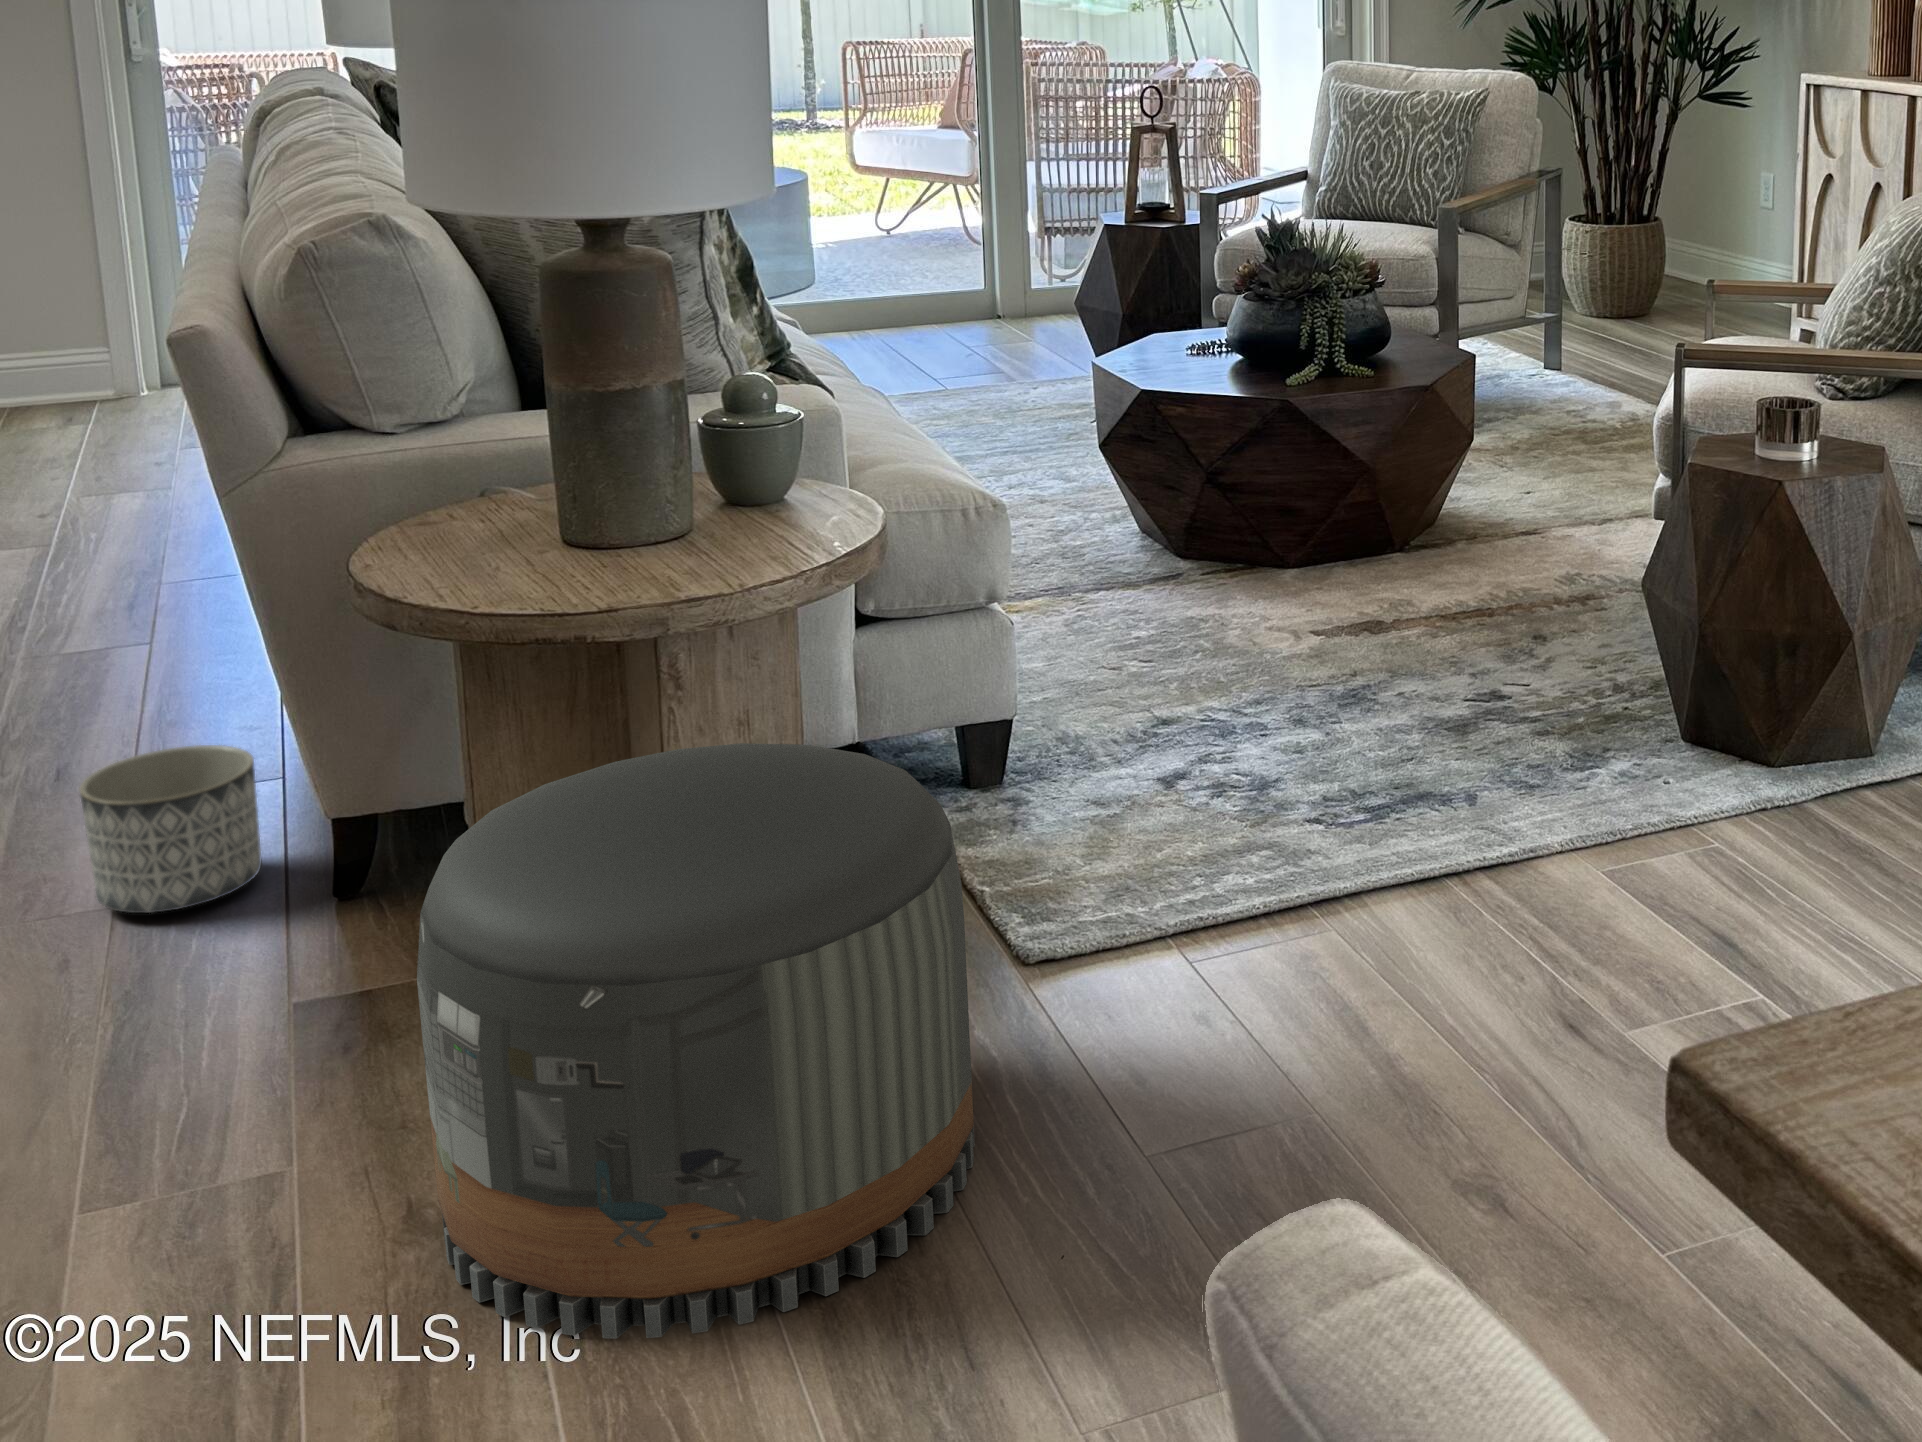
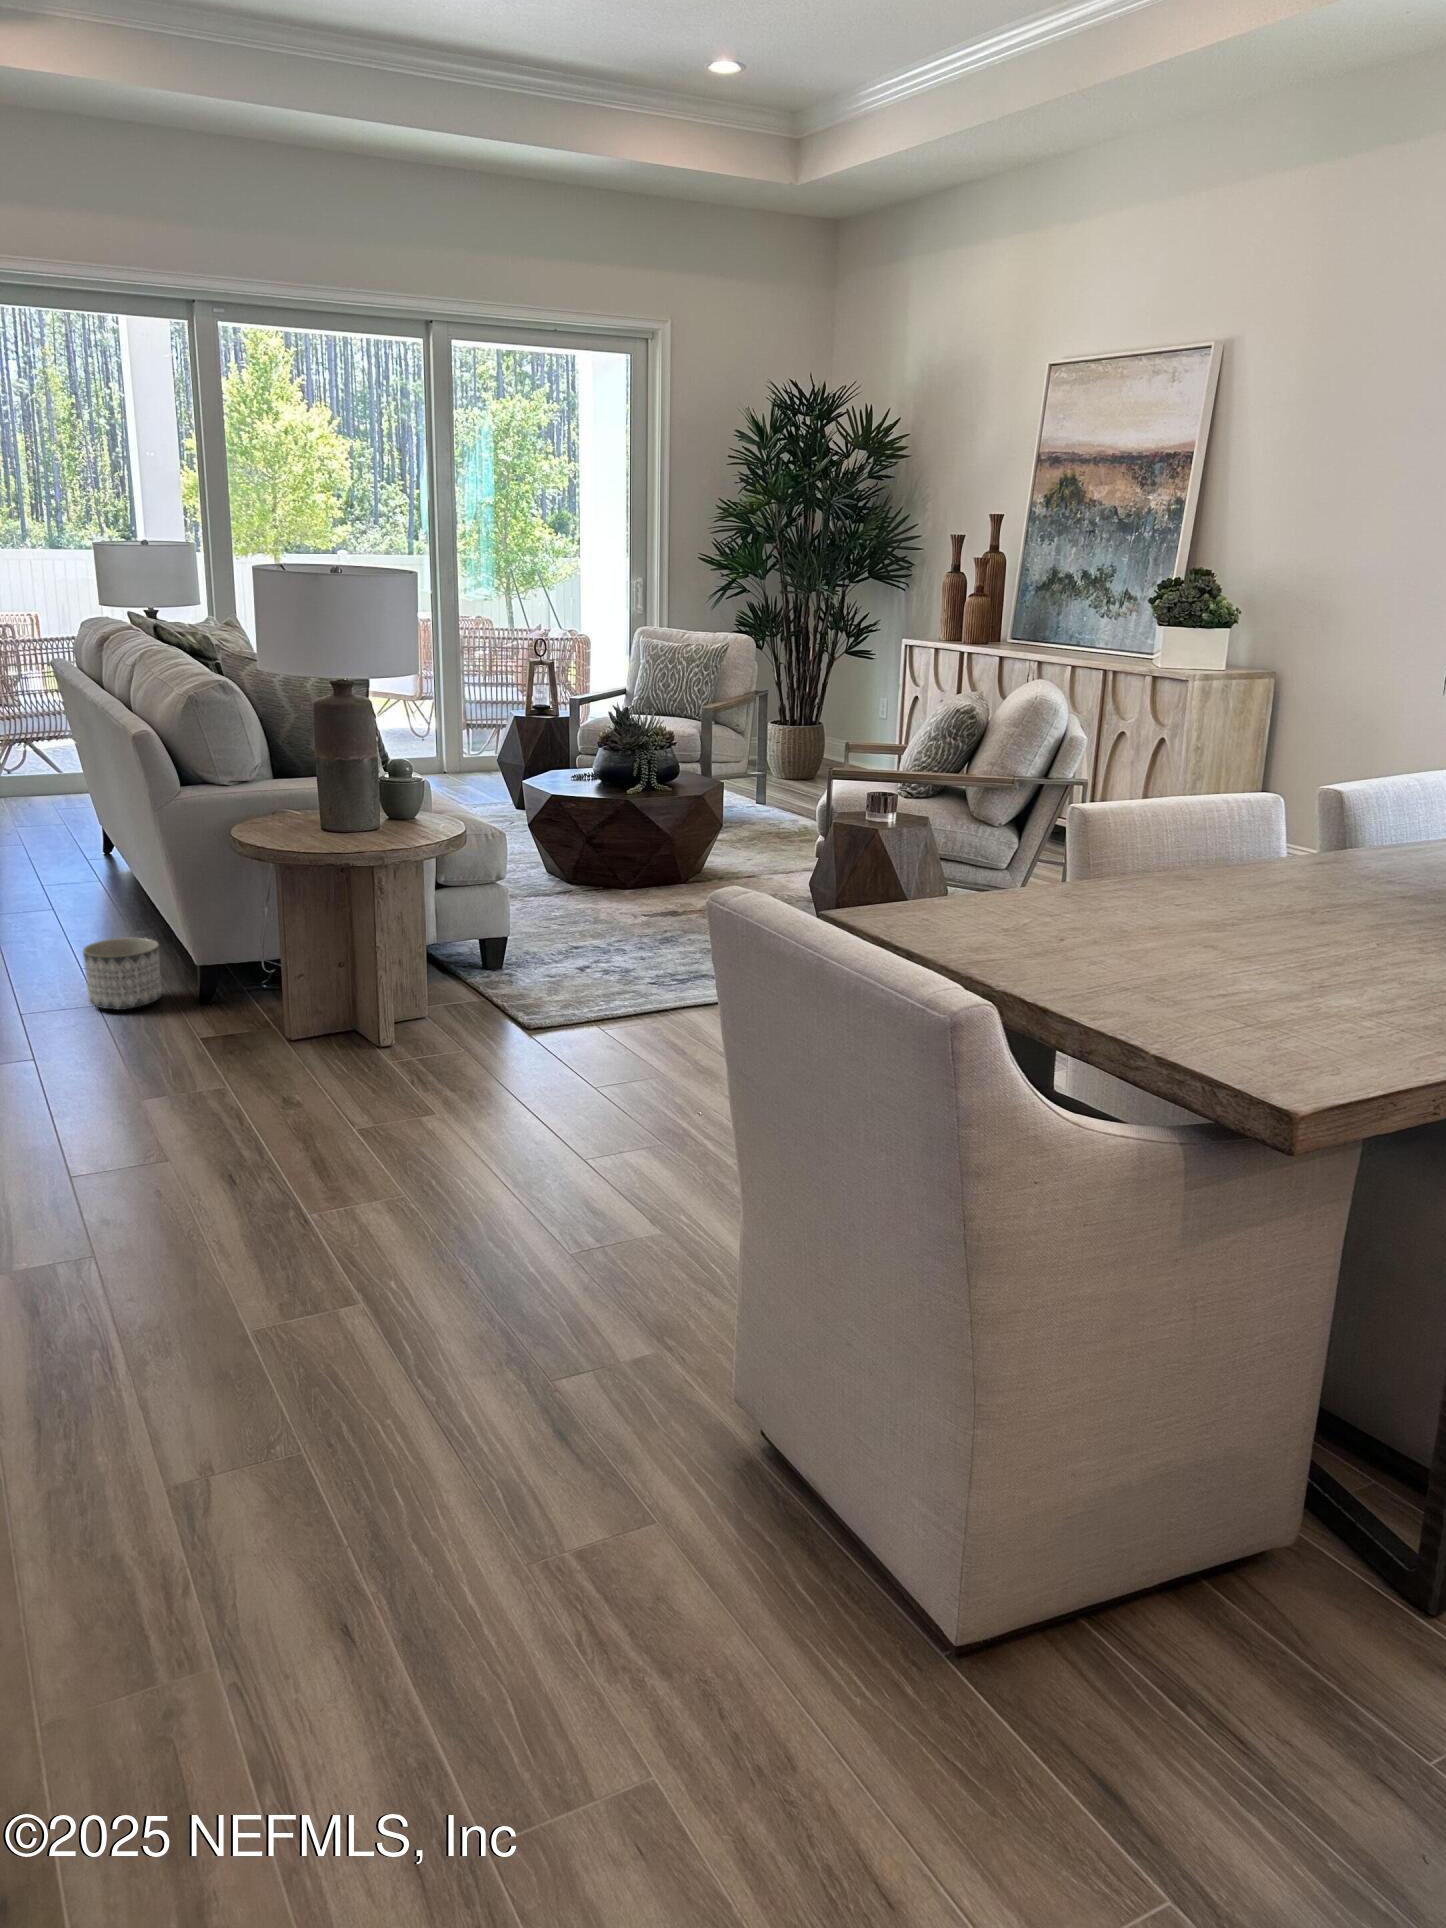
pouf: present [417,743,975,1338] -> none [298,915,522,1135]

